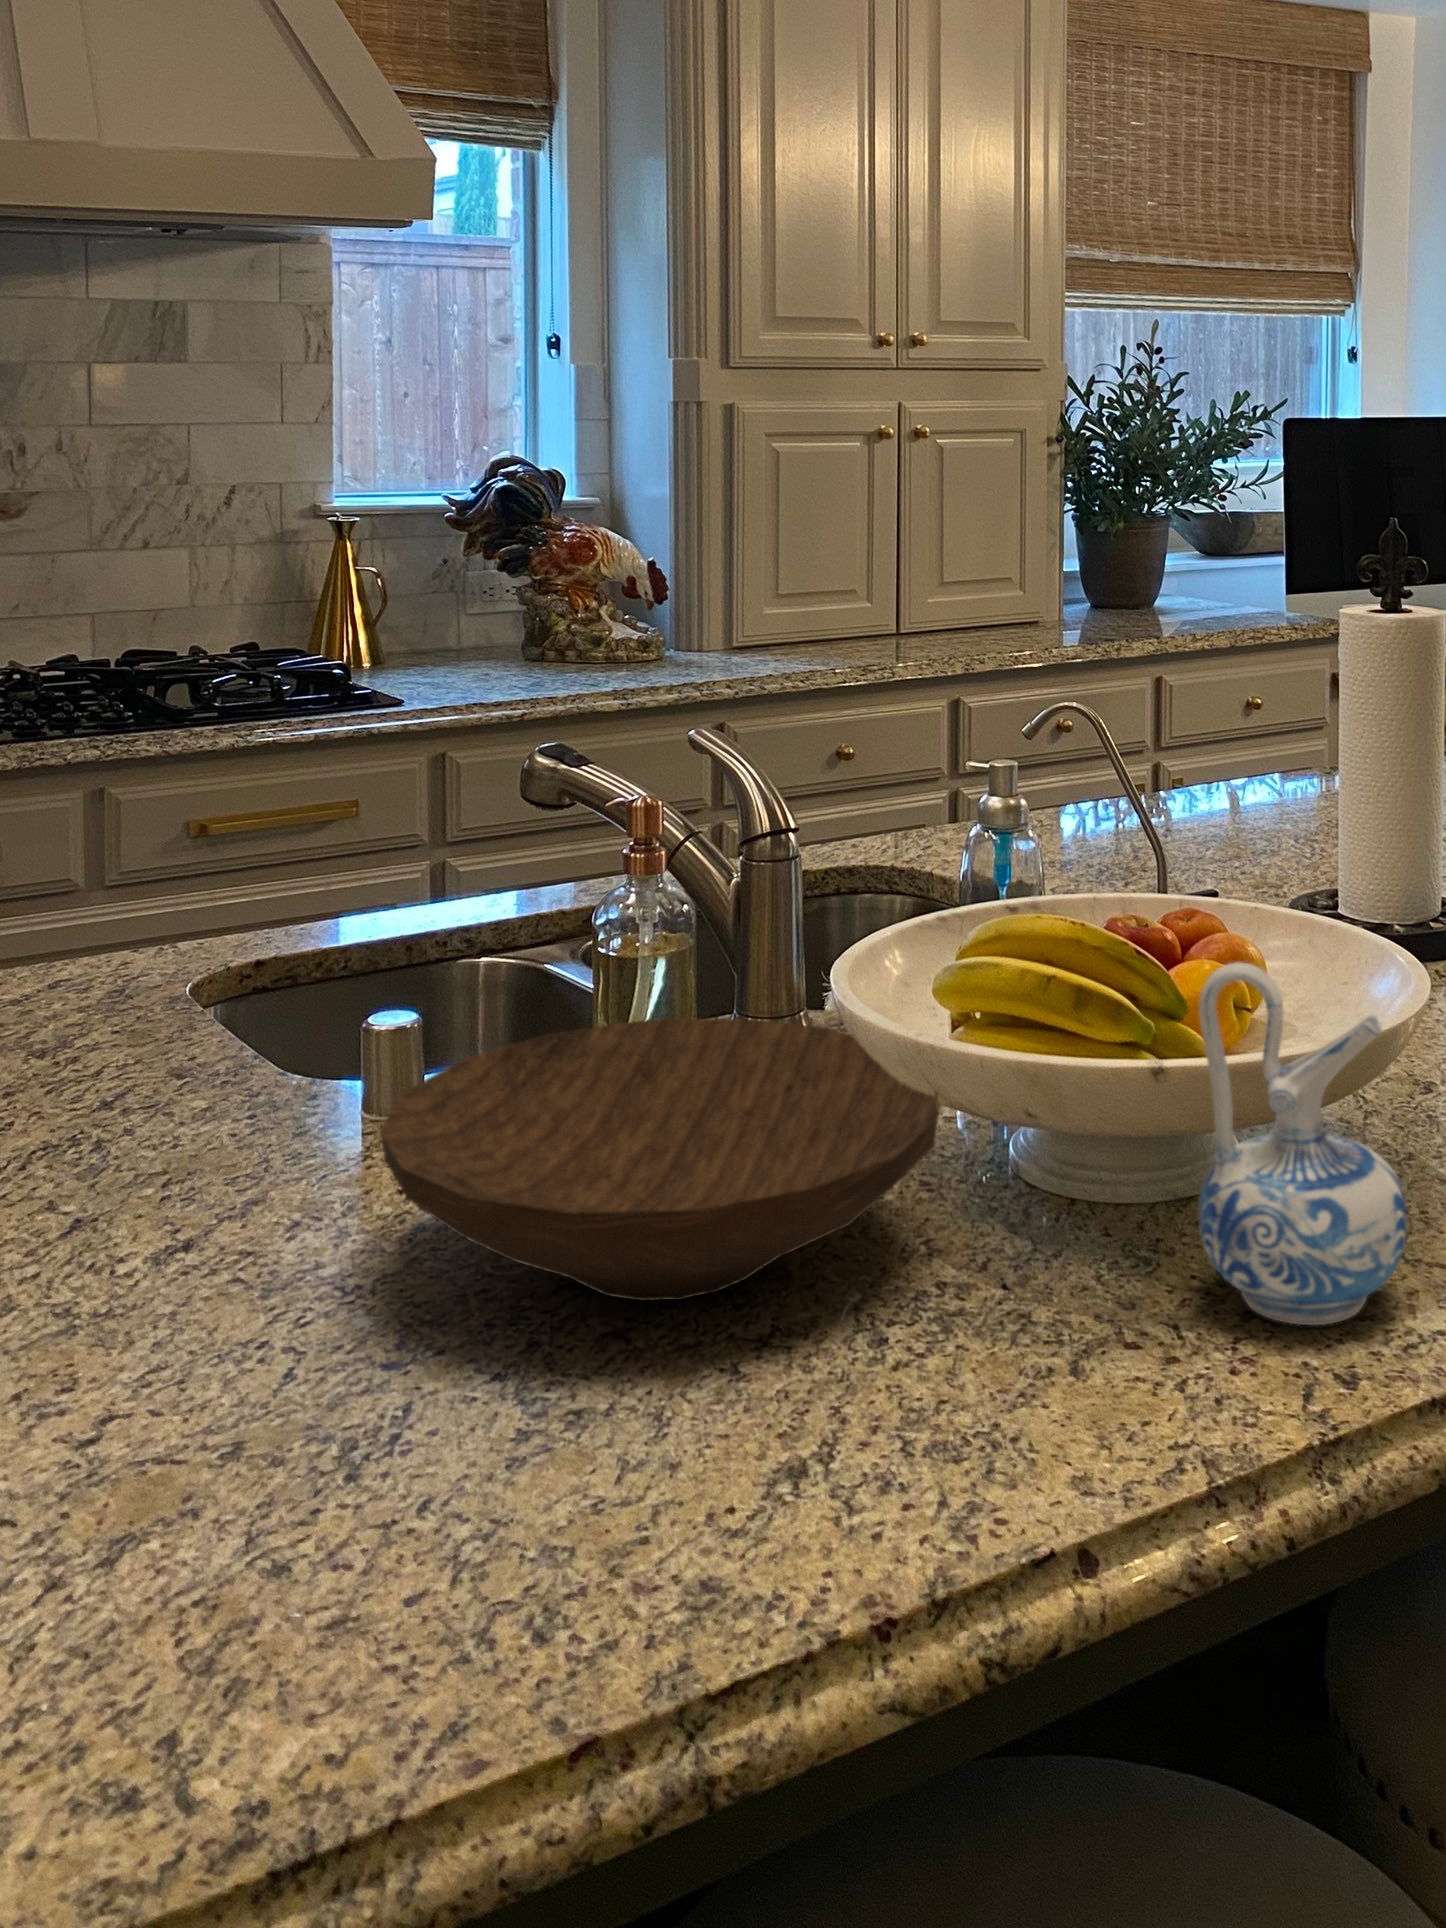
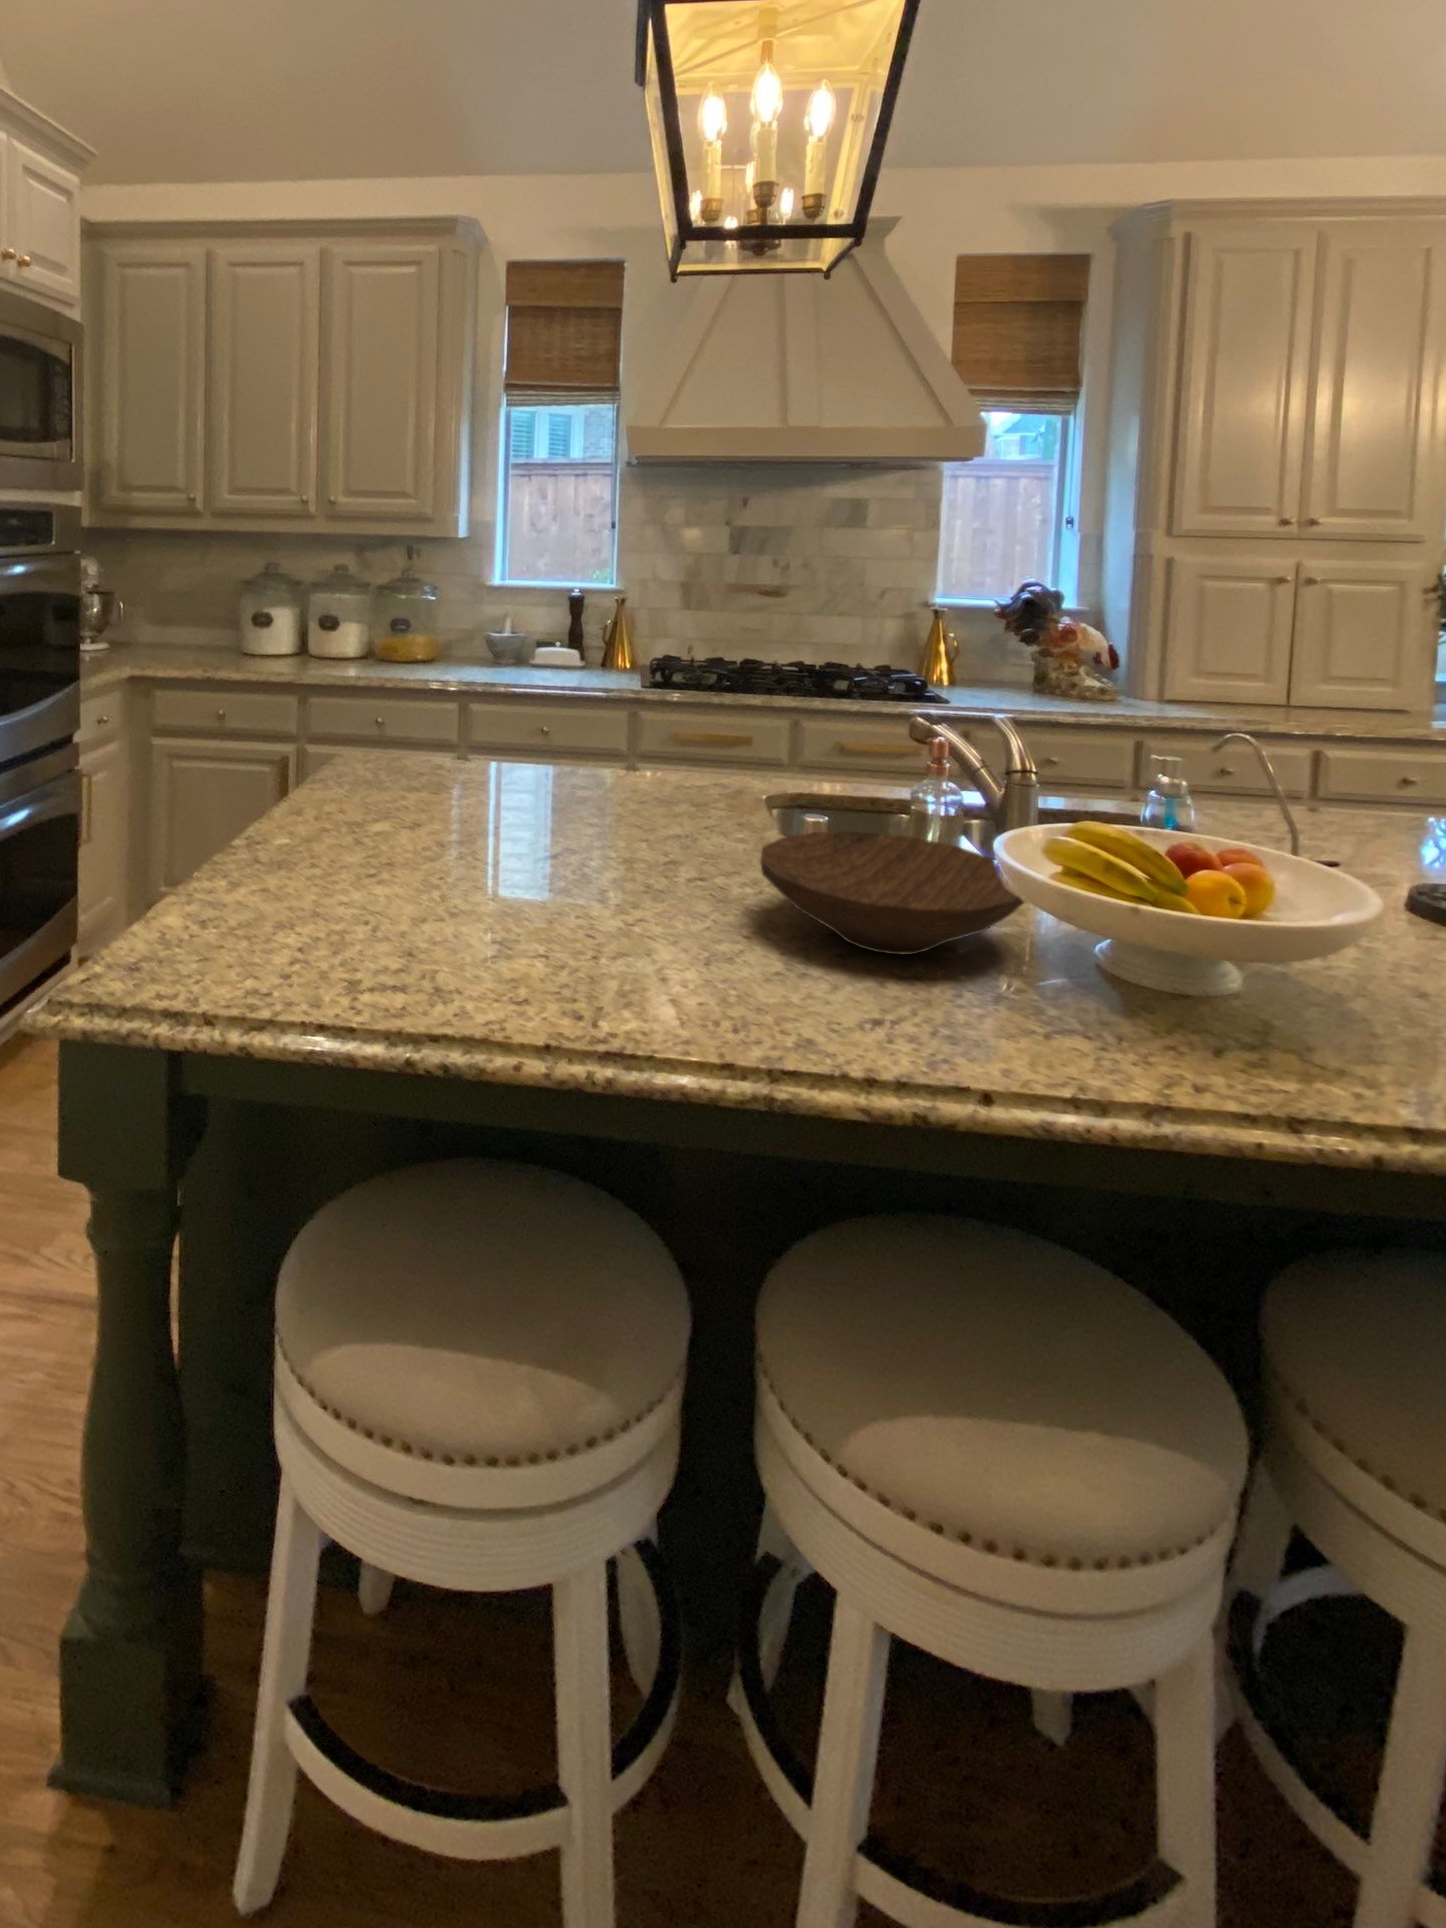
ceramic pitcher: present [1198,962,1407,1325] -> none [1139,854,1270,1059]

